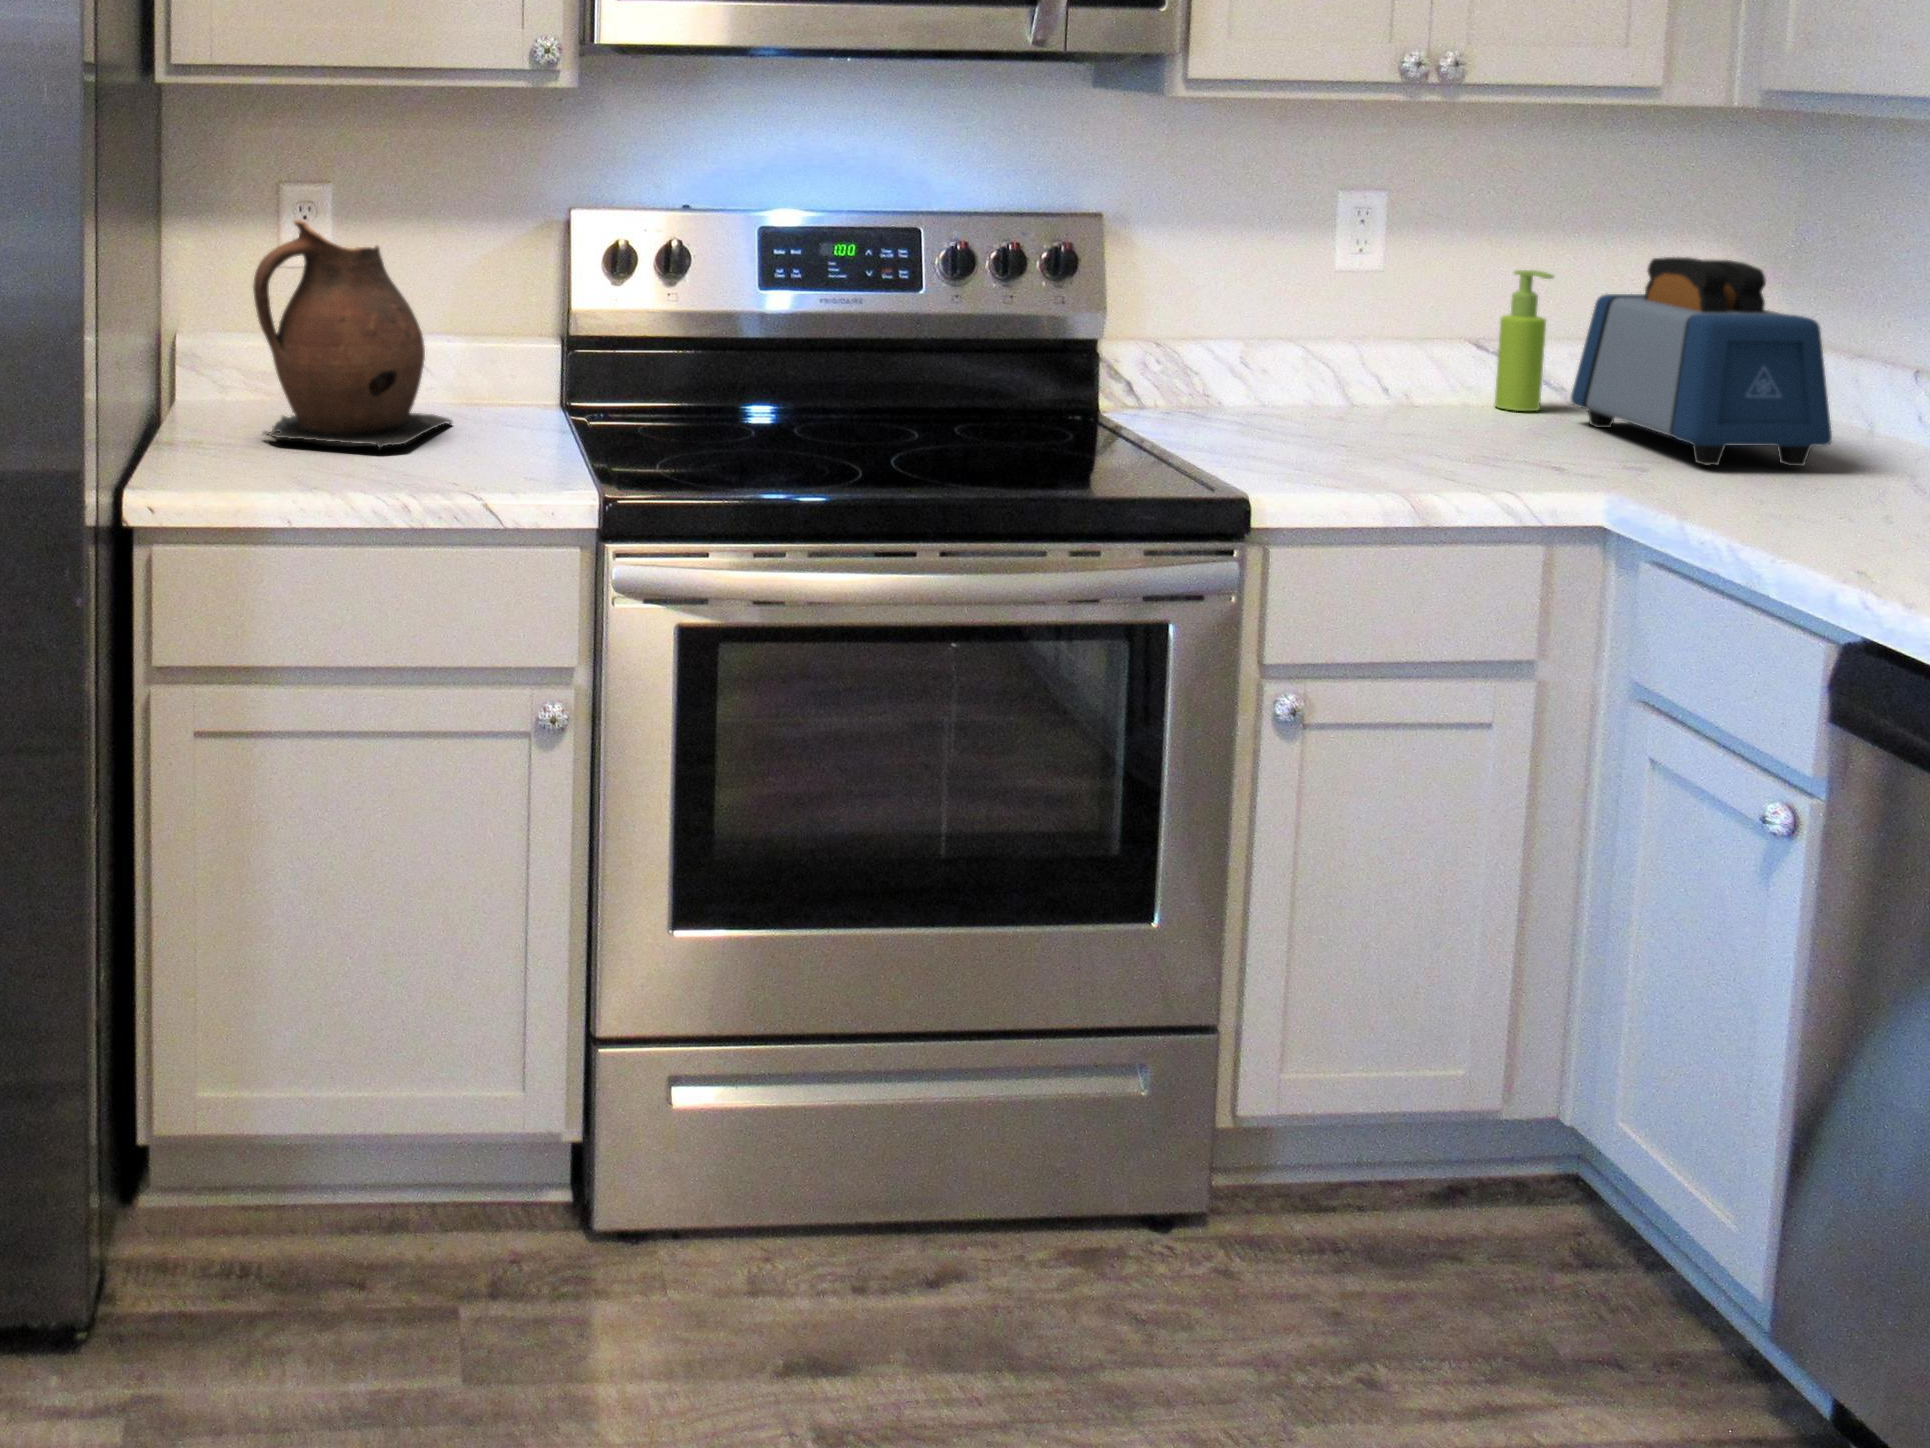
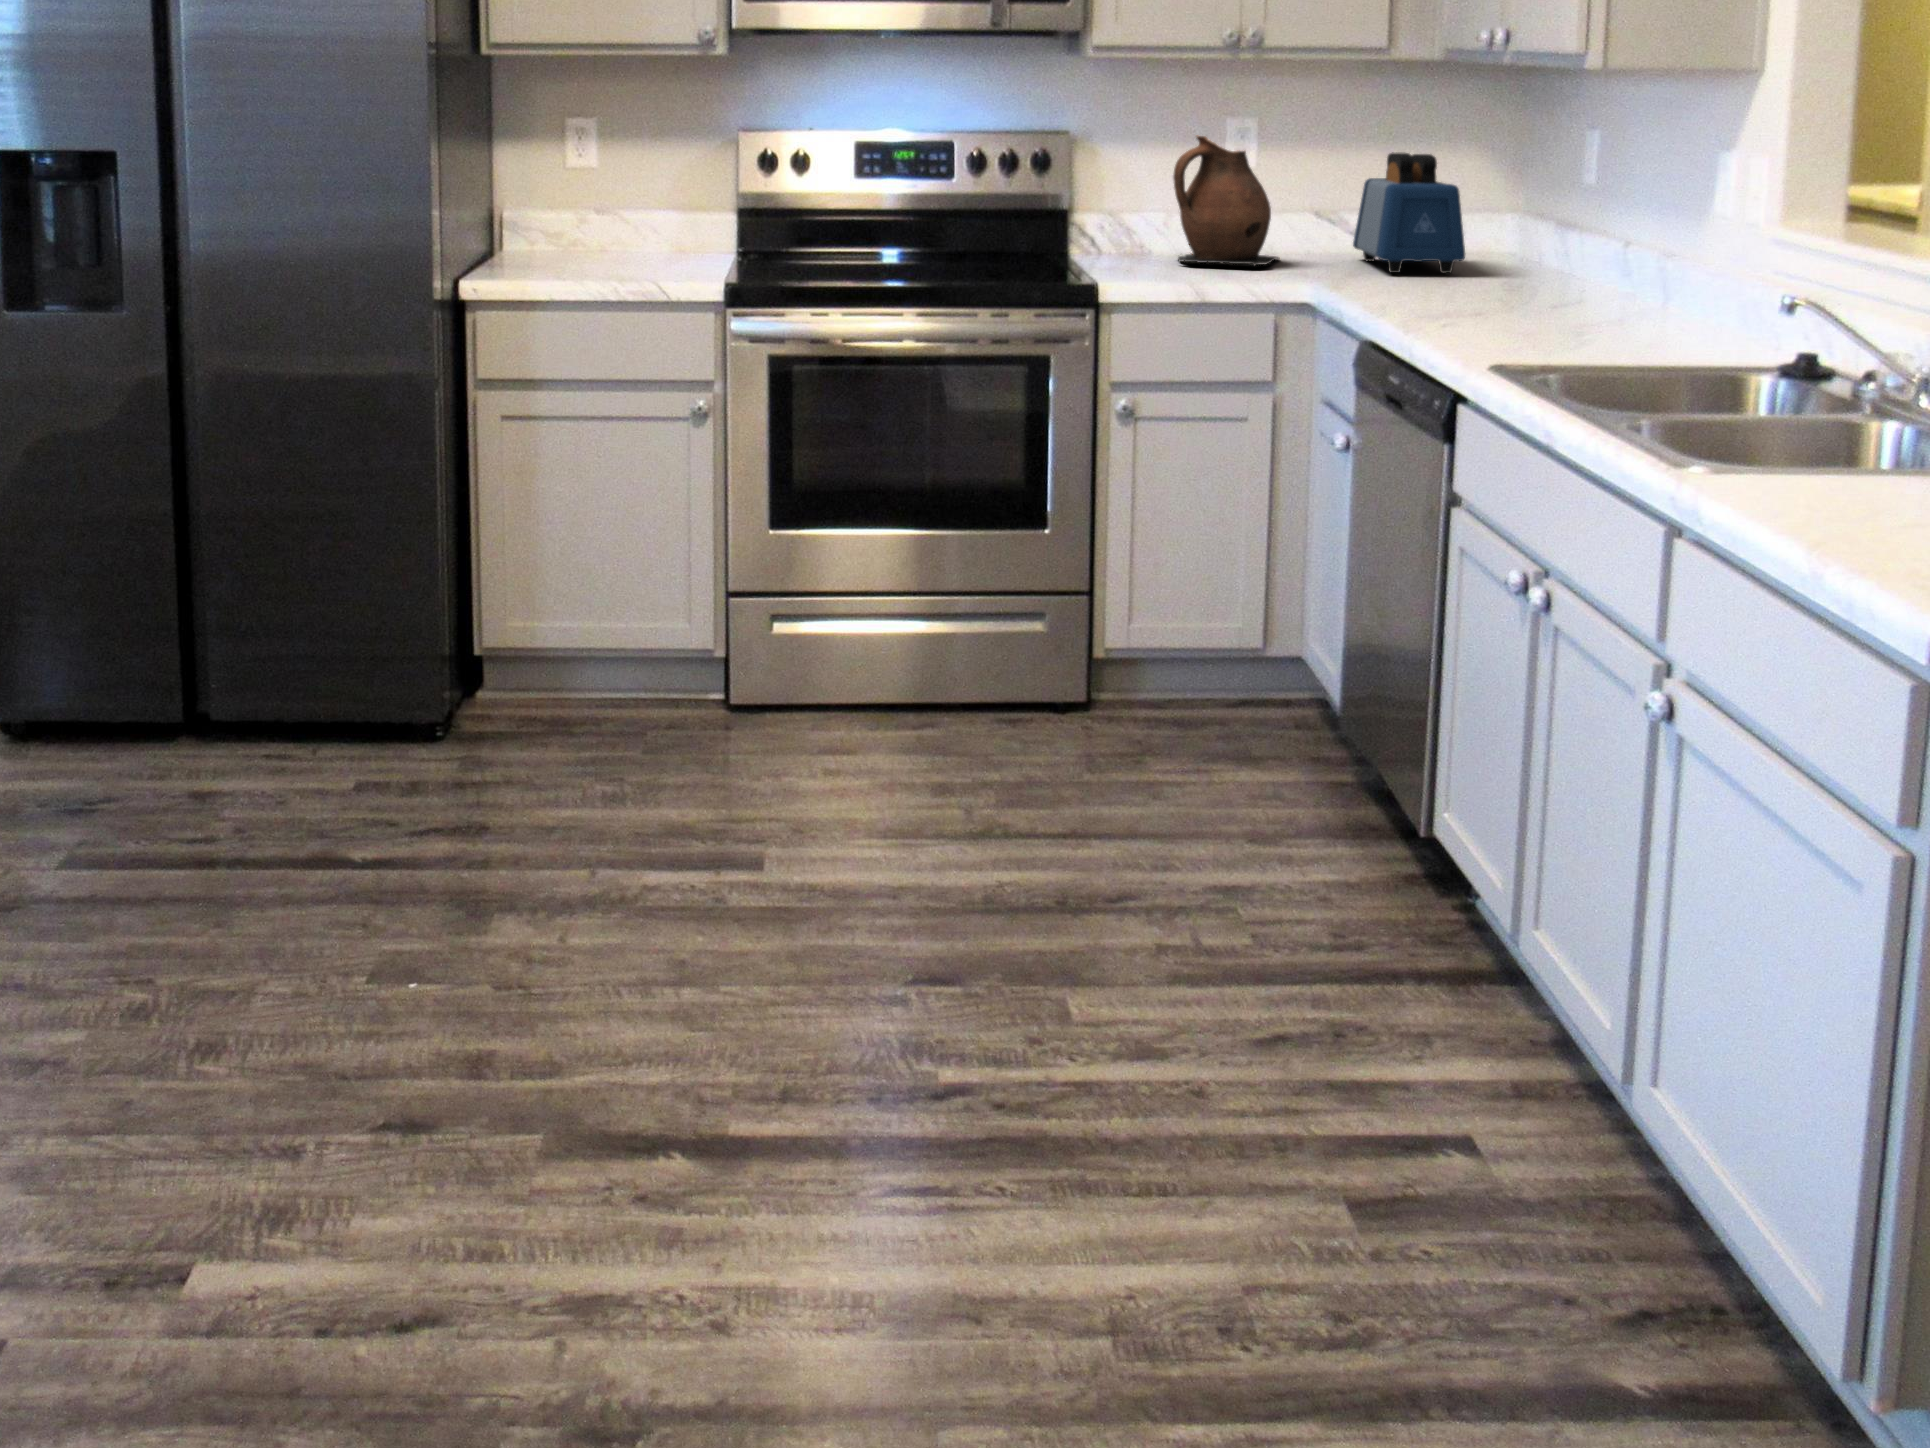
ceramic pitcher: present [253,220,452,449] -> present [1173,135,1280,266]
soap dispenser: present [1495,270,1554,411] -> none [1320,167,1350,255]

